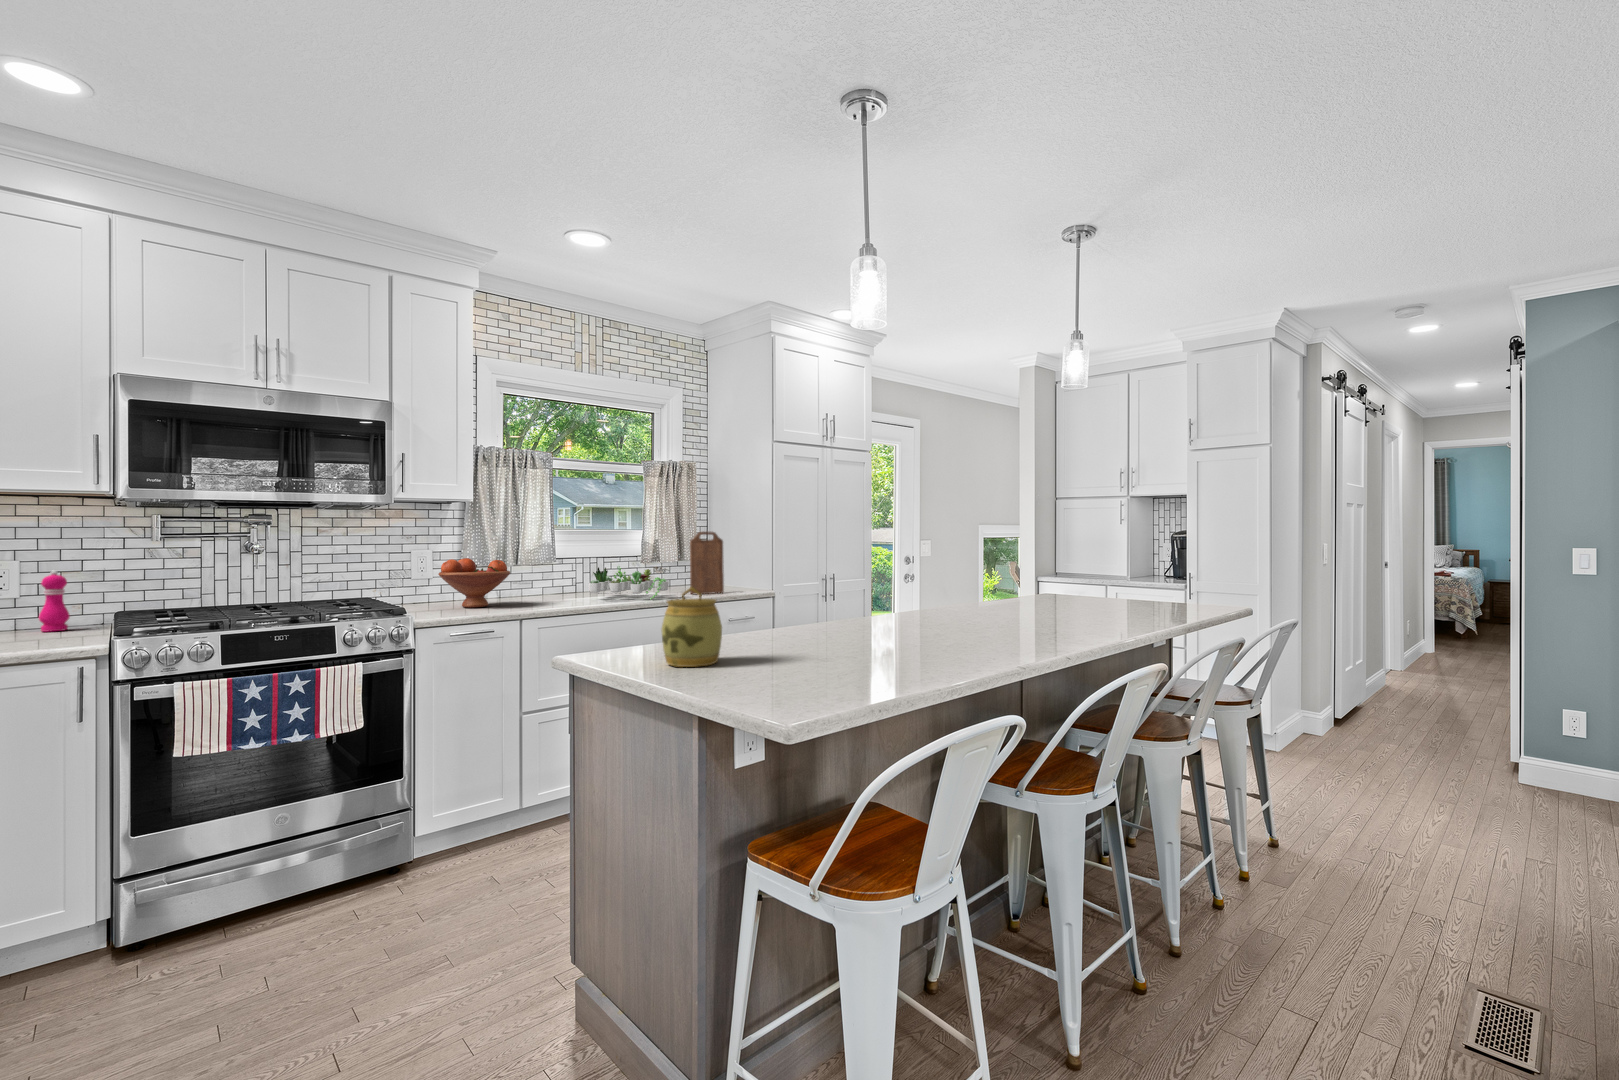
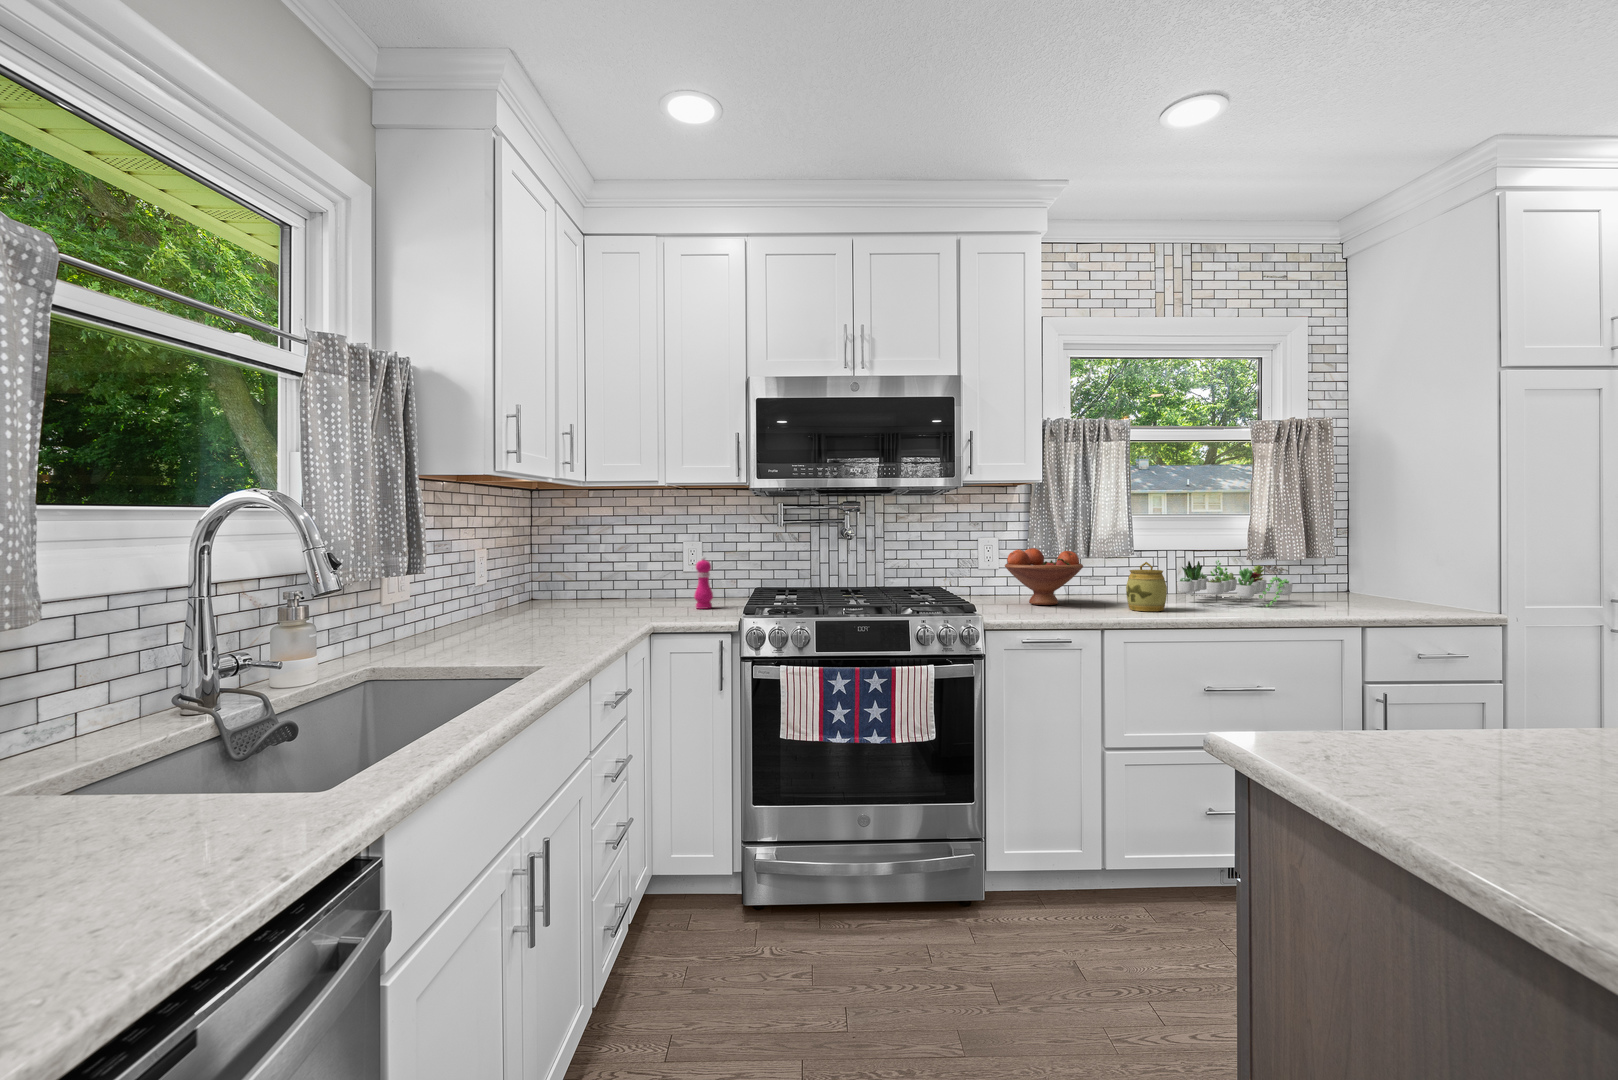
cutting board: present [690,532,724,595] -> none [1323,514,1378,601]
jar: present [661,587,722,667] -> present [1126,562,1167,611]

